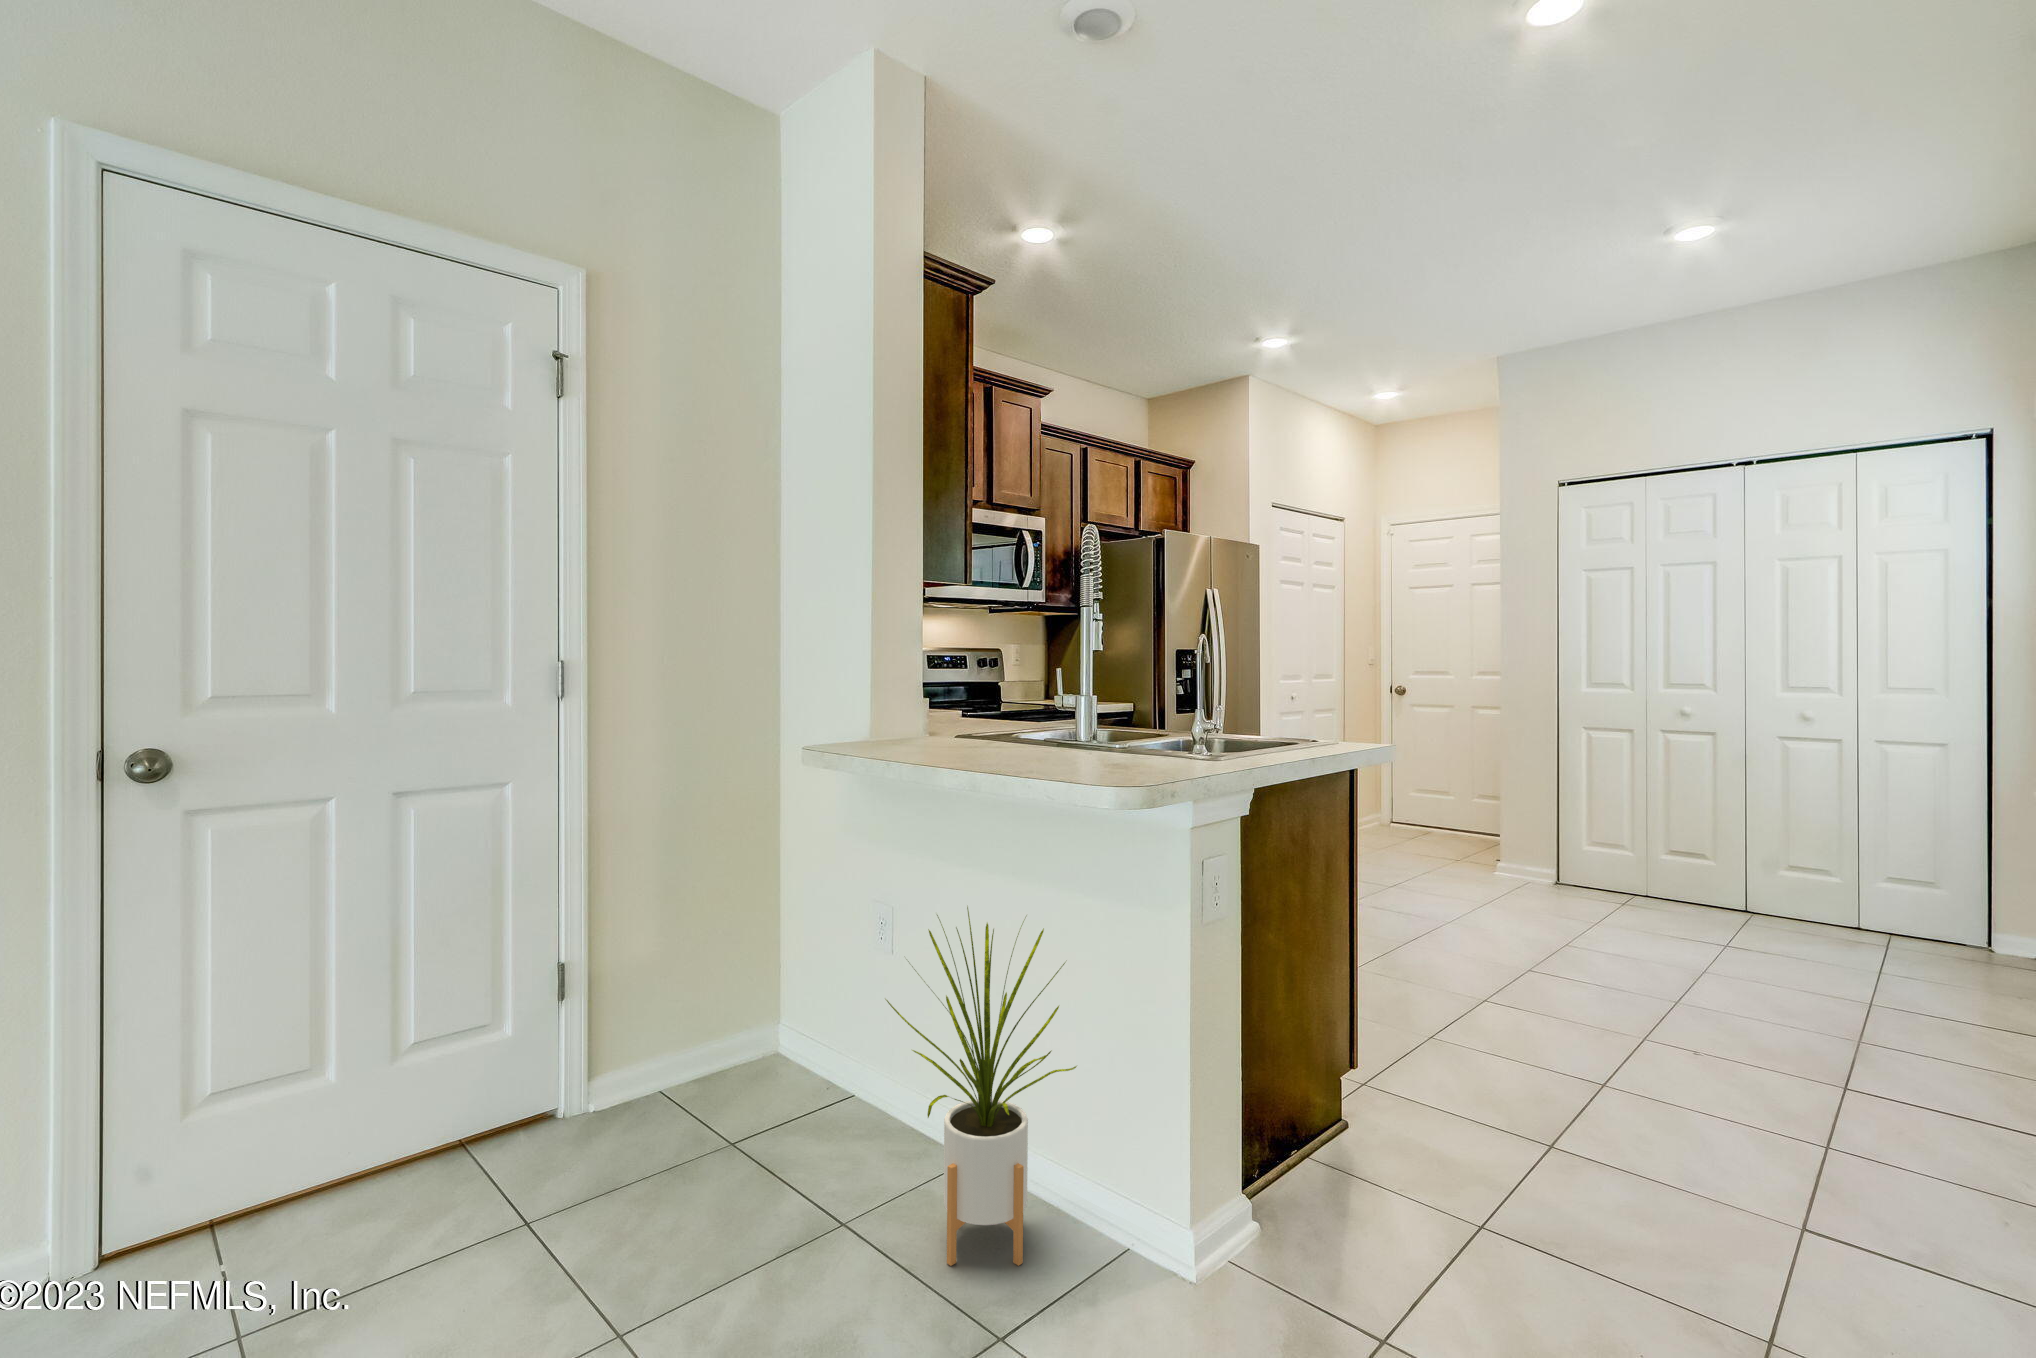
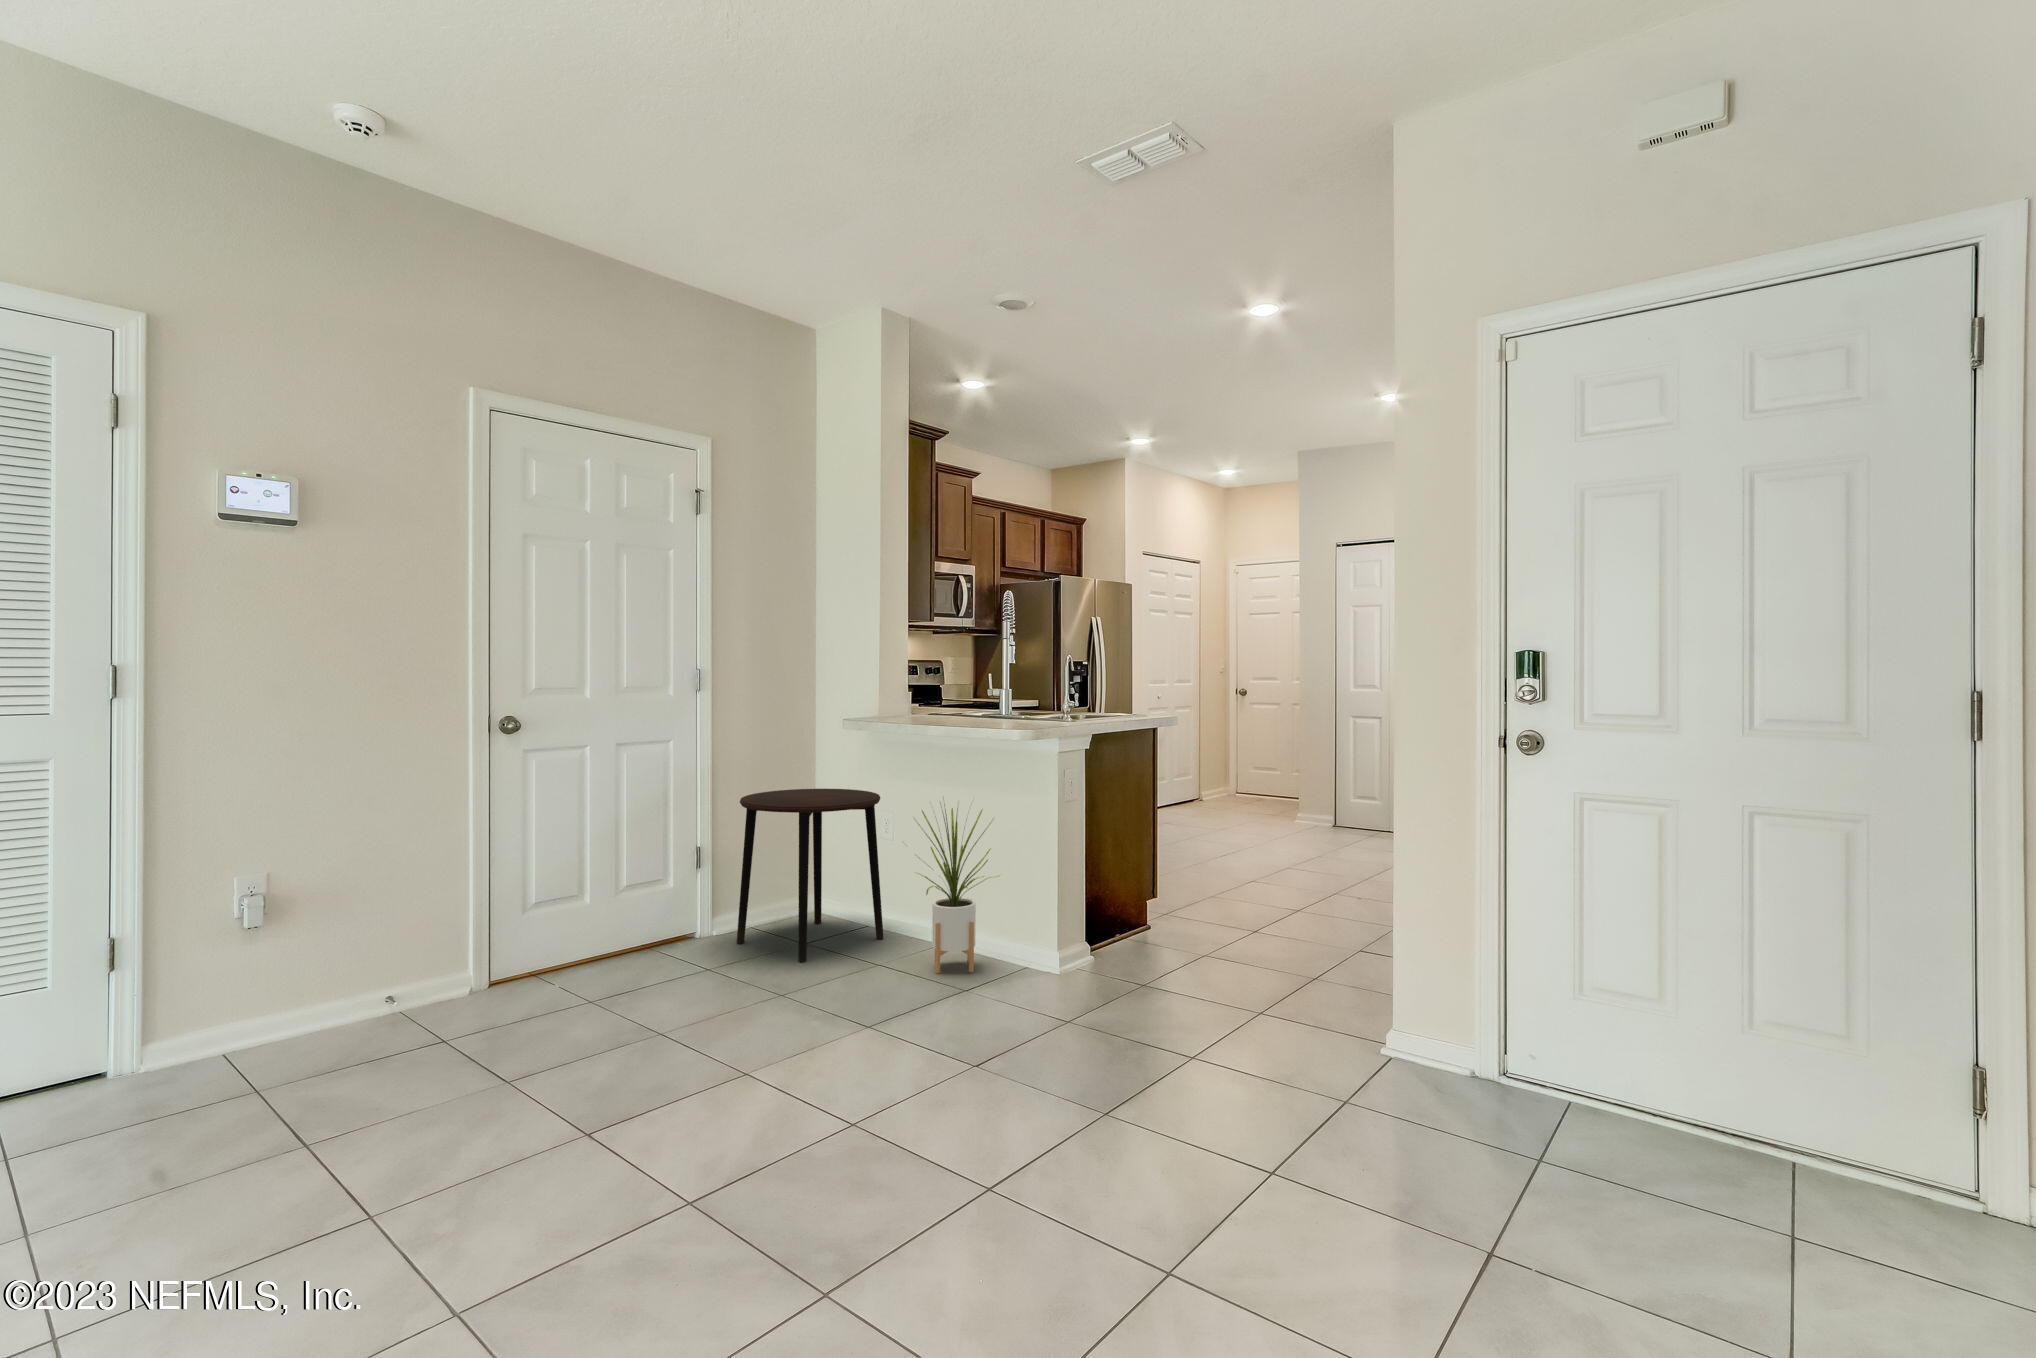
side table: none [618,860,872,1206] -> present [737,789,883,962]

